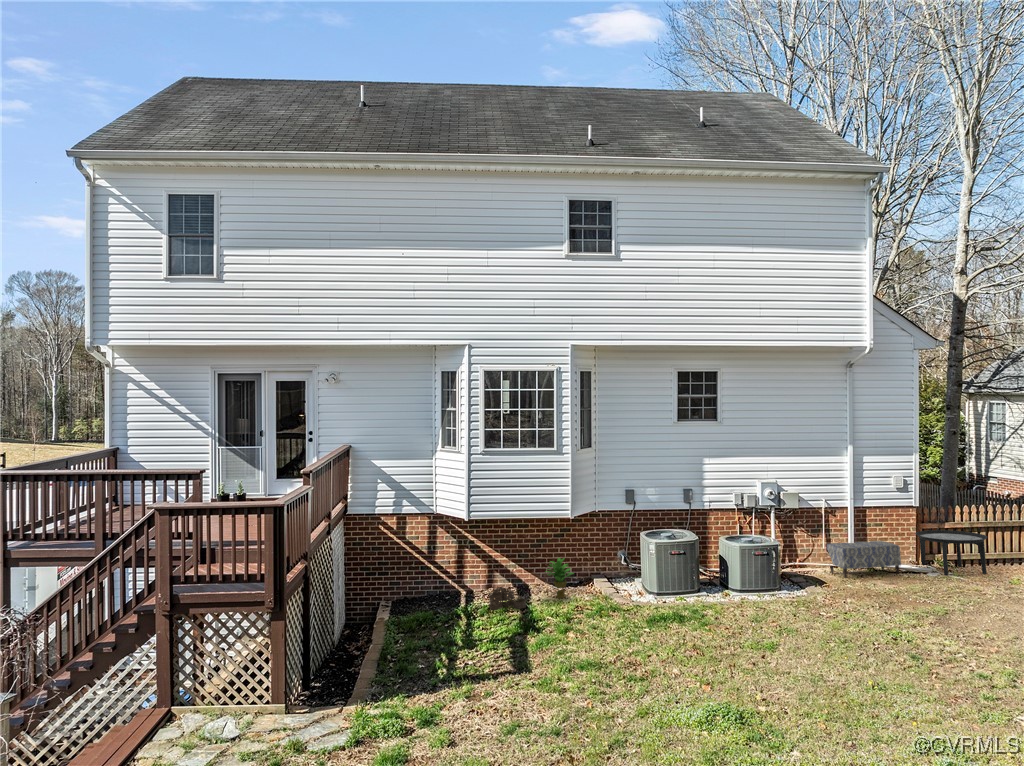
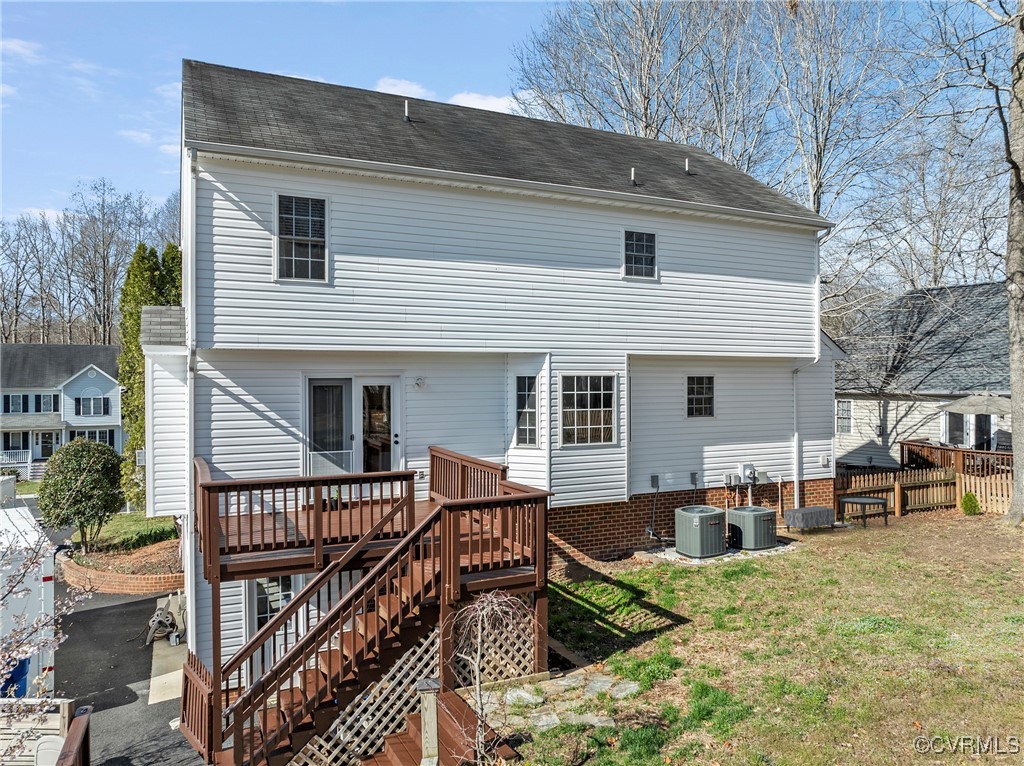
potted plant: present [546,558,573,598] -> none [601,535,627,569]

